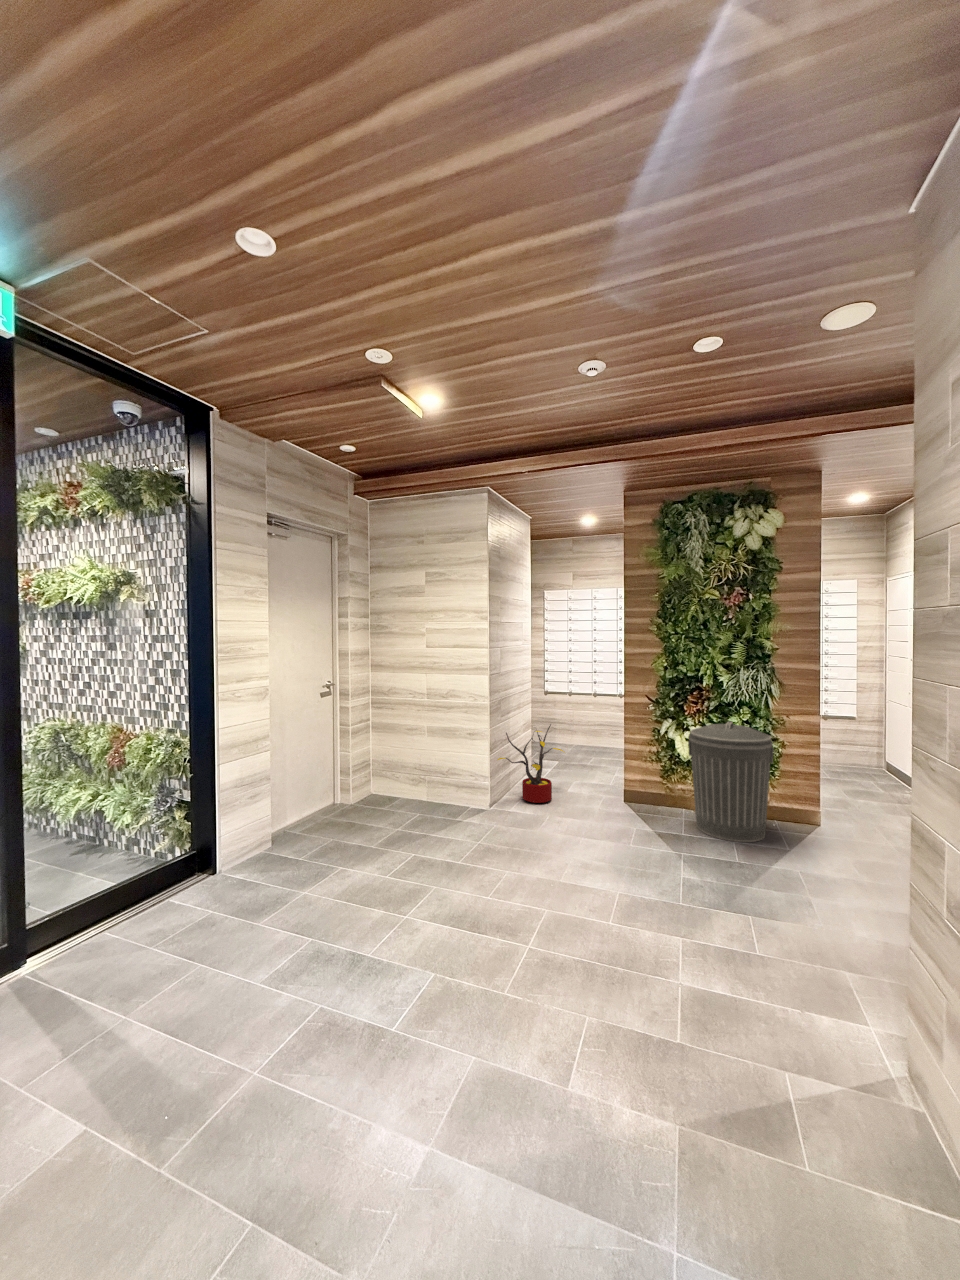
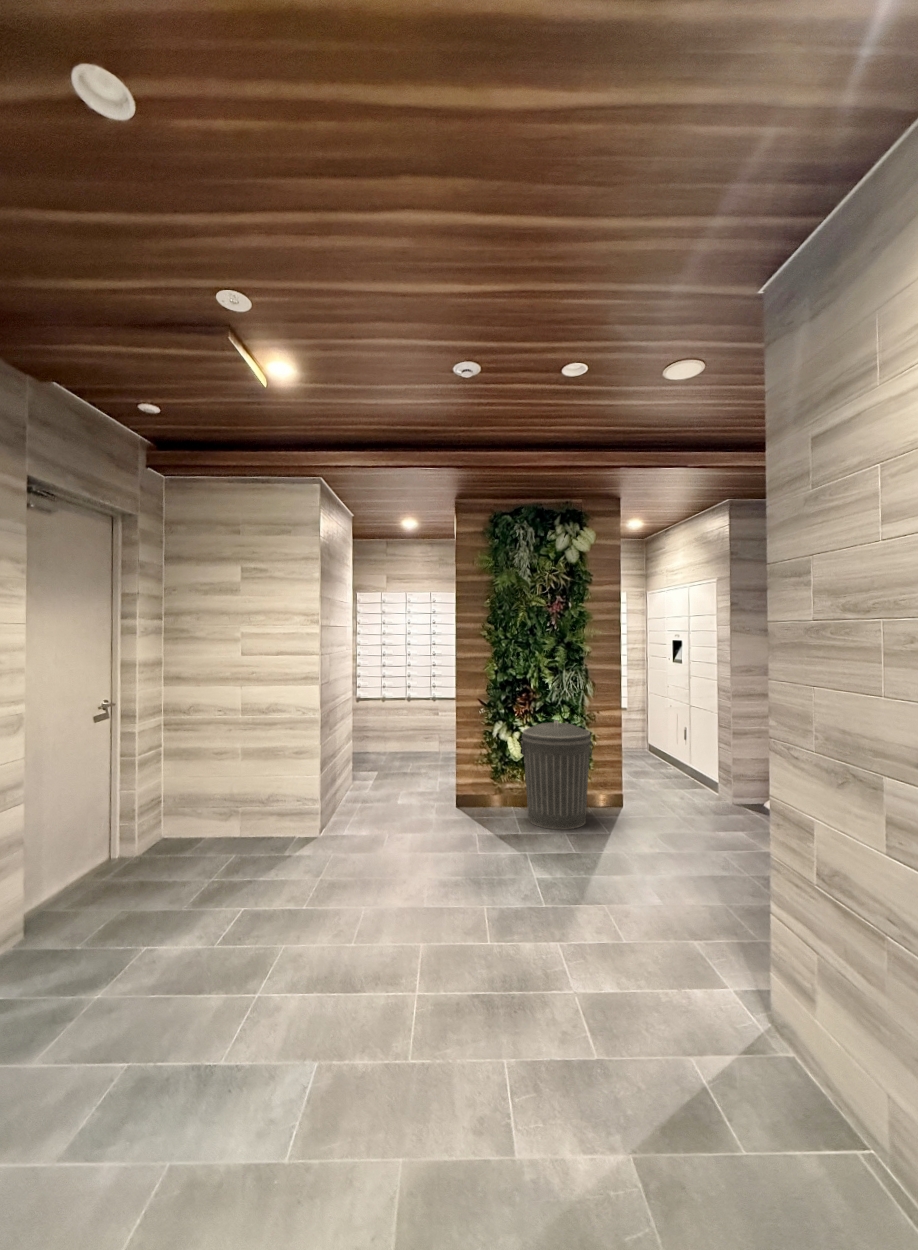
decorative plant: present [498,724,564,803] -> none [329,735,395,822]

